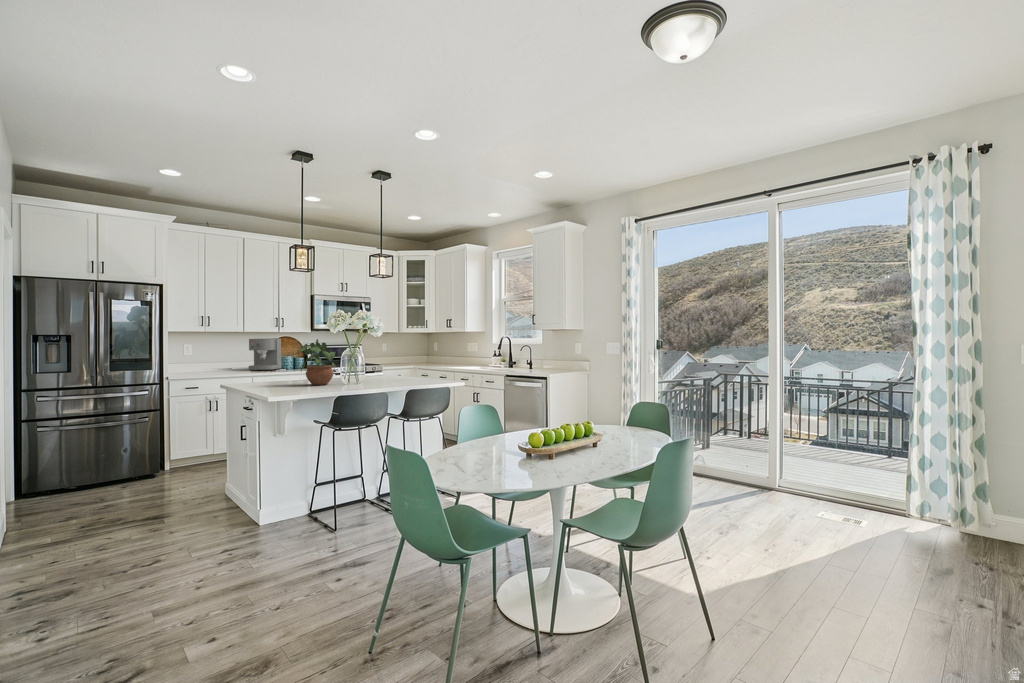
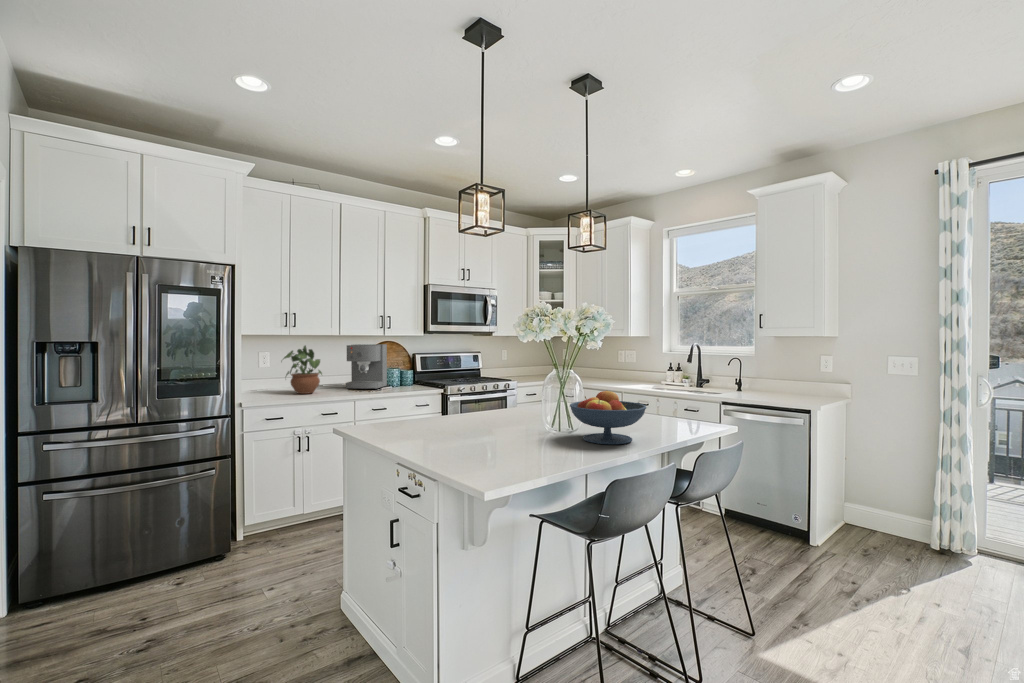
potted plant: present [298,339,335,385] -> present [283,346,322,394]
fruit bowl: none [358,357,401,385] -> present [570,391,646,444]

